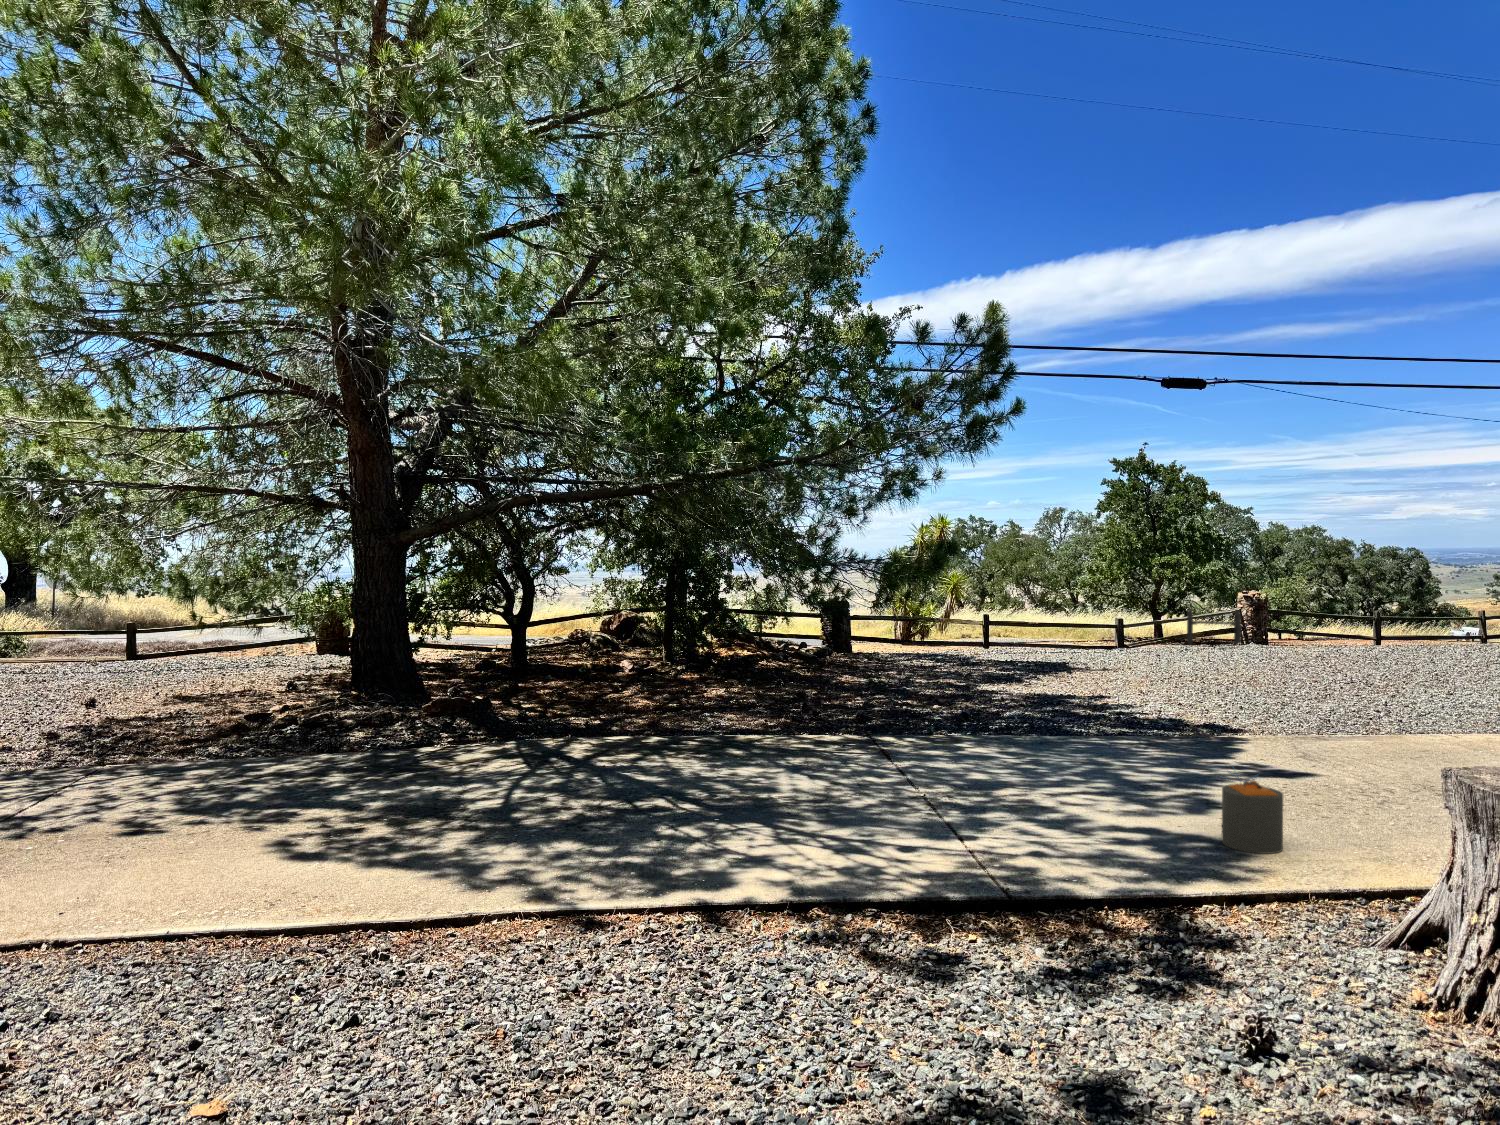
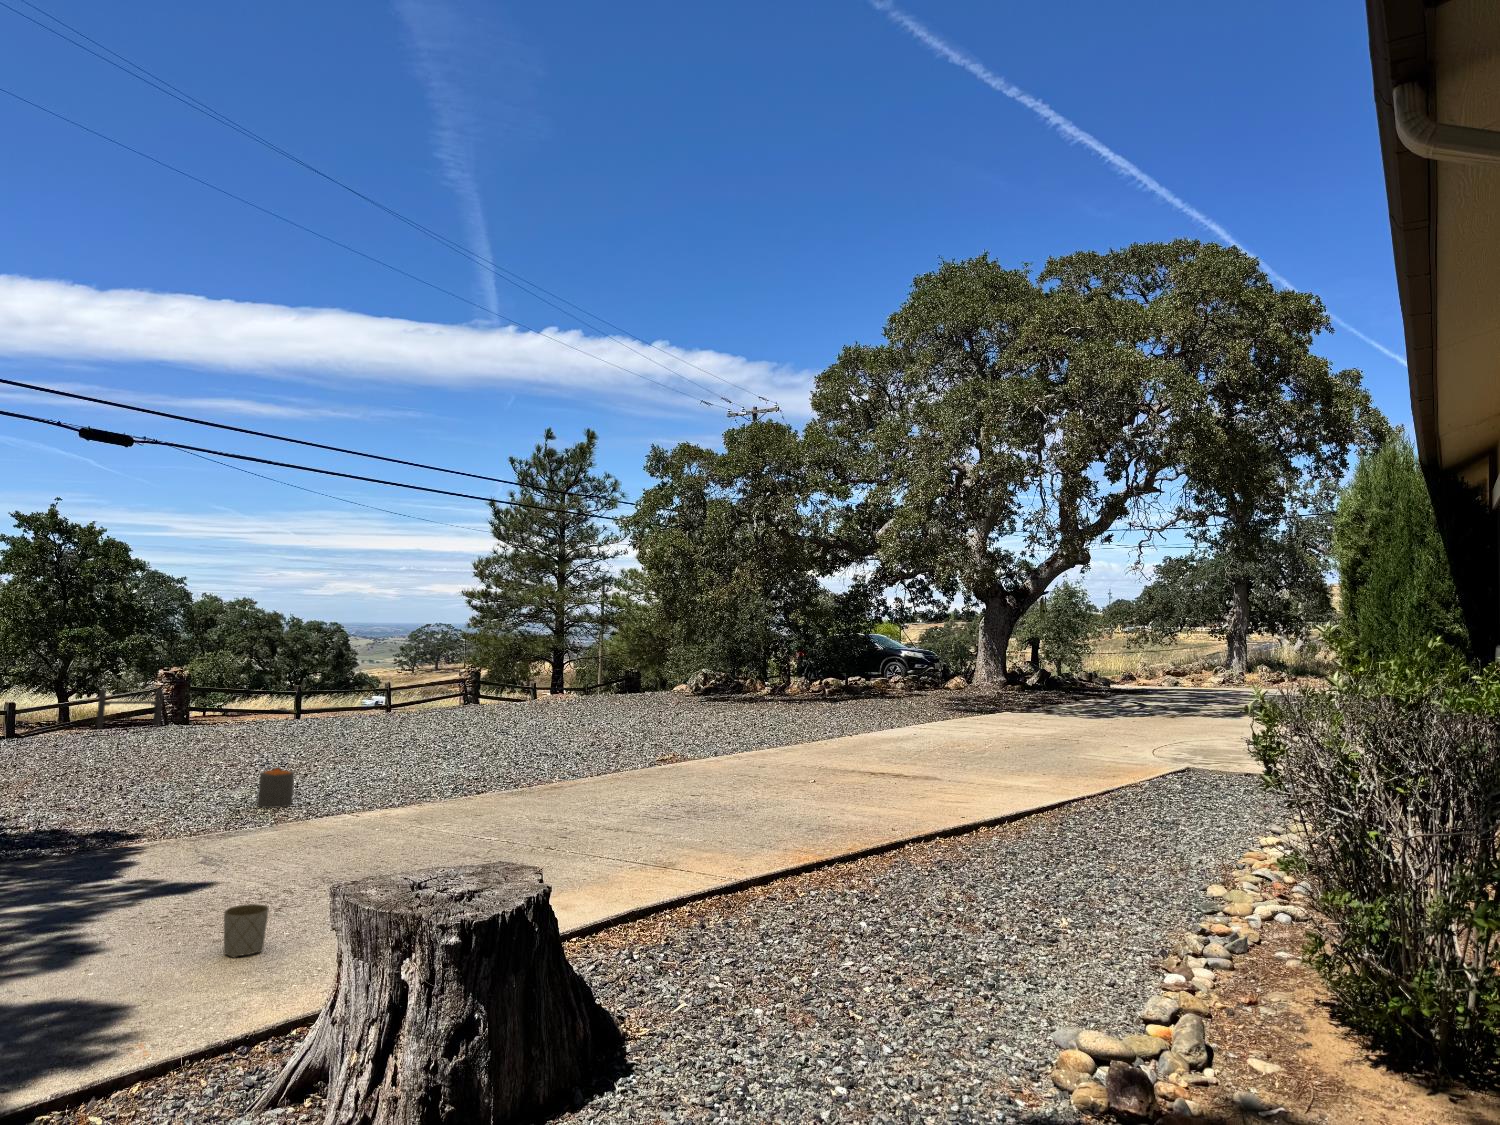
trash can: present [1222,767,1283,854] -> present [257,763,294,808]
planter: none [1329,790,1371,836] -> present [224,904,269,958]

